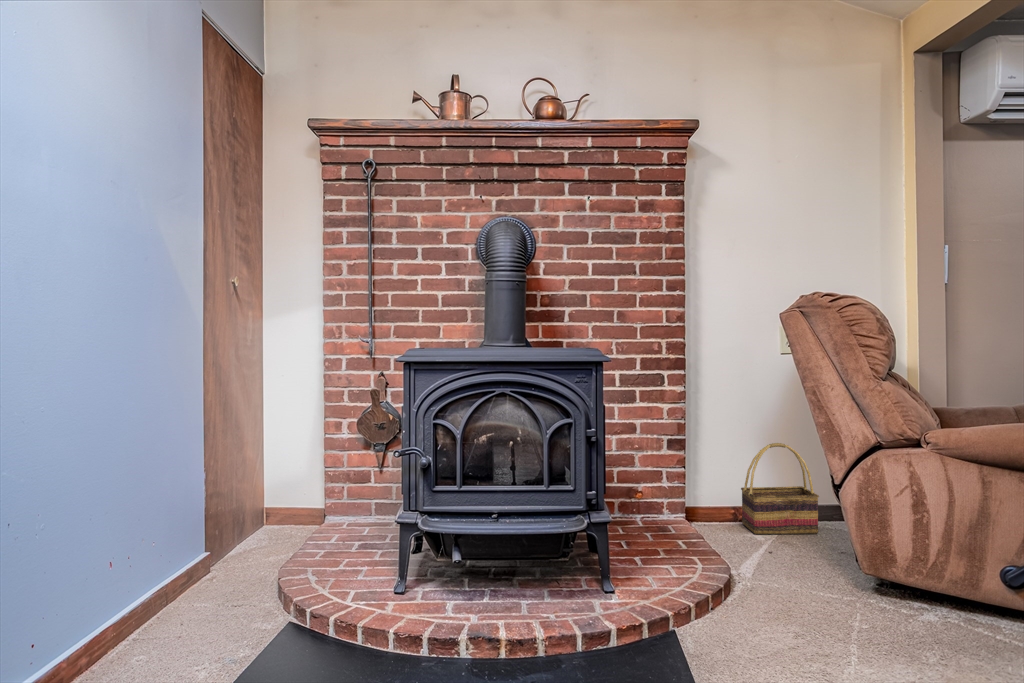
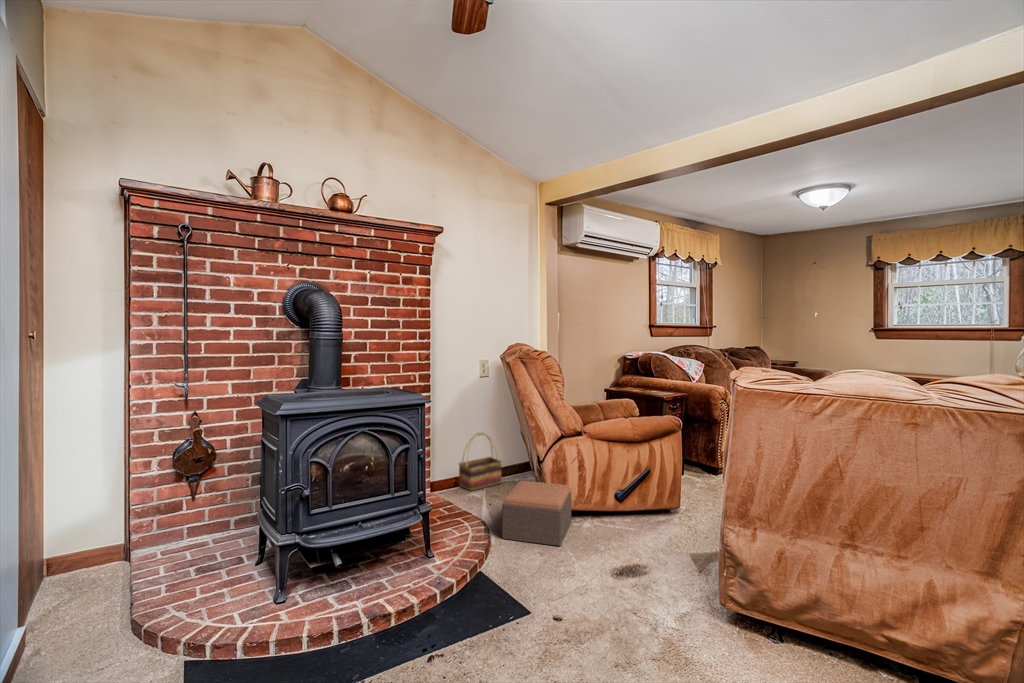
footstool: none [755,525,917,659] -> present [502,481,571,546]

